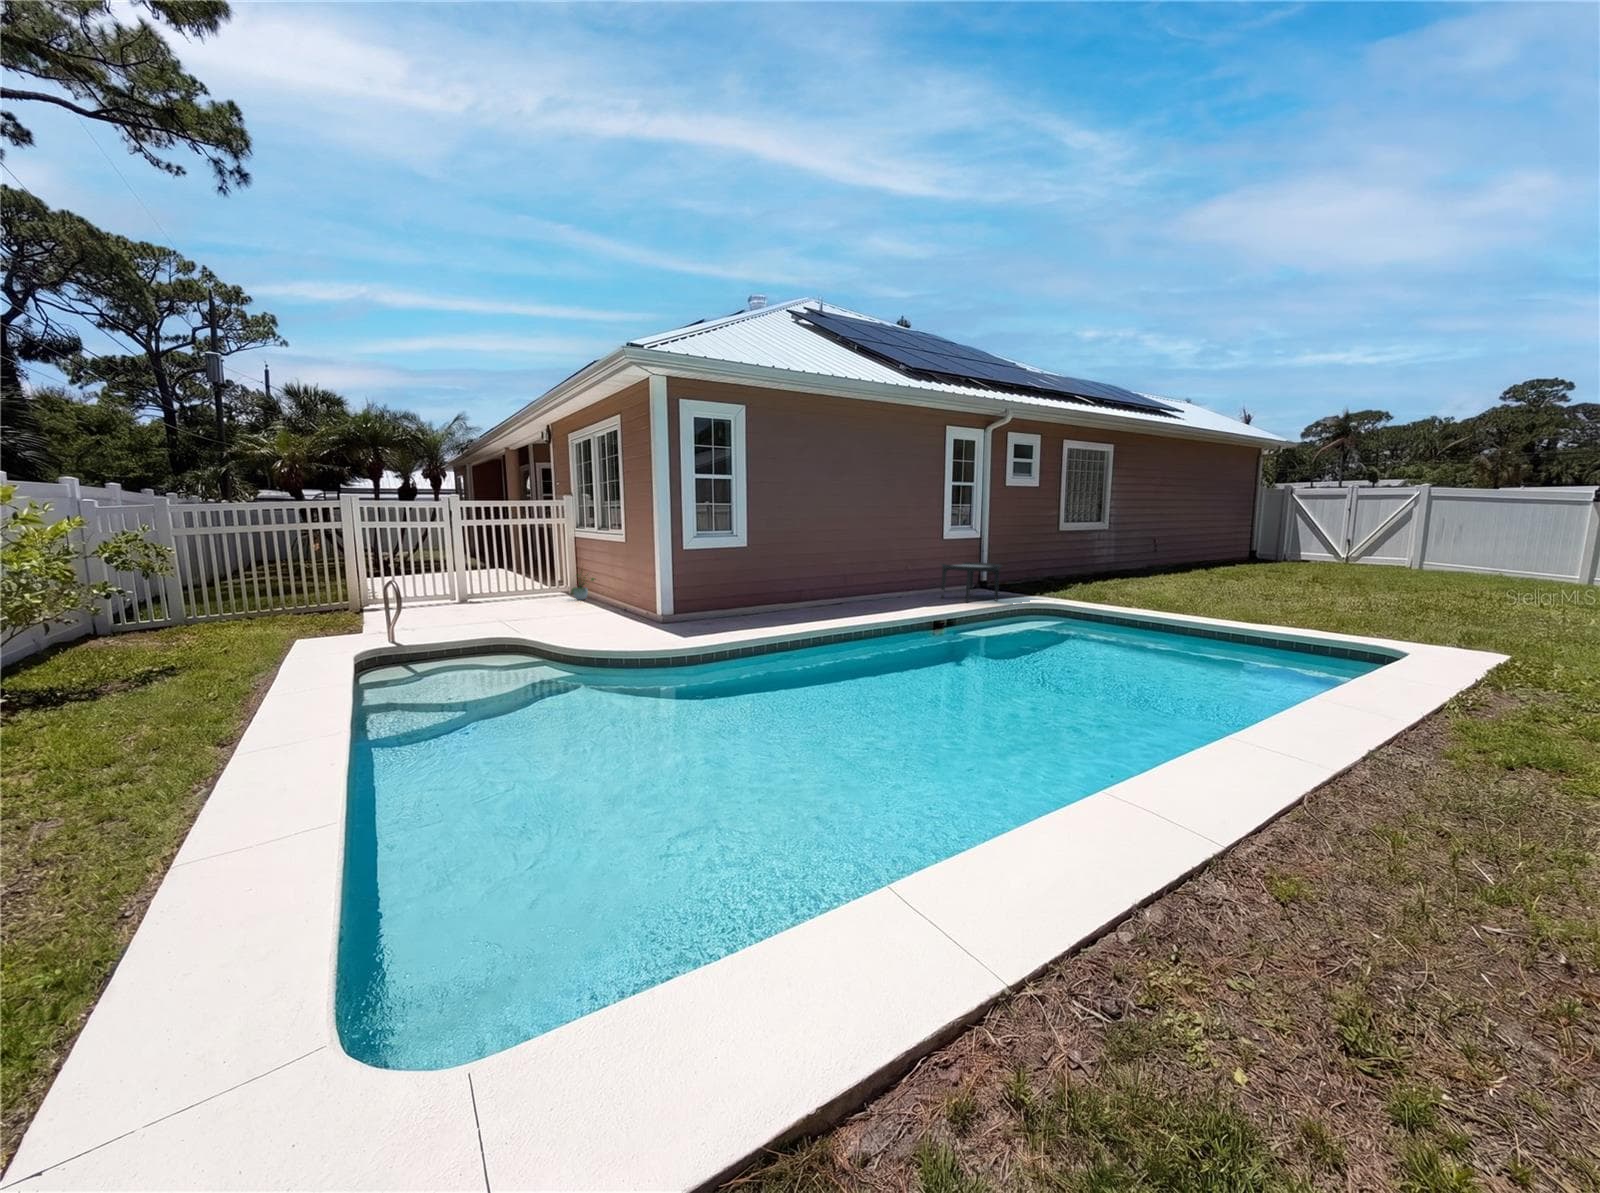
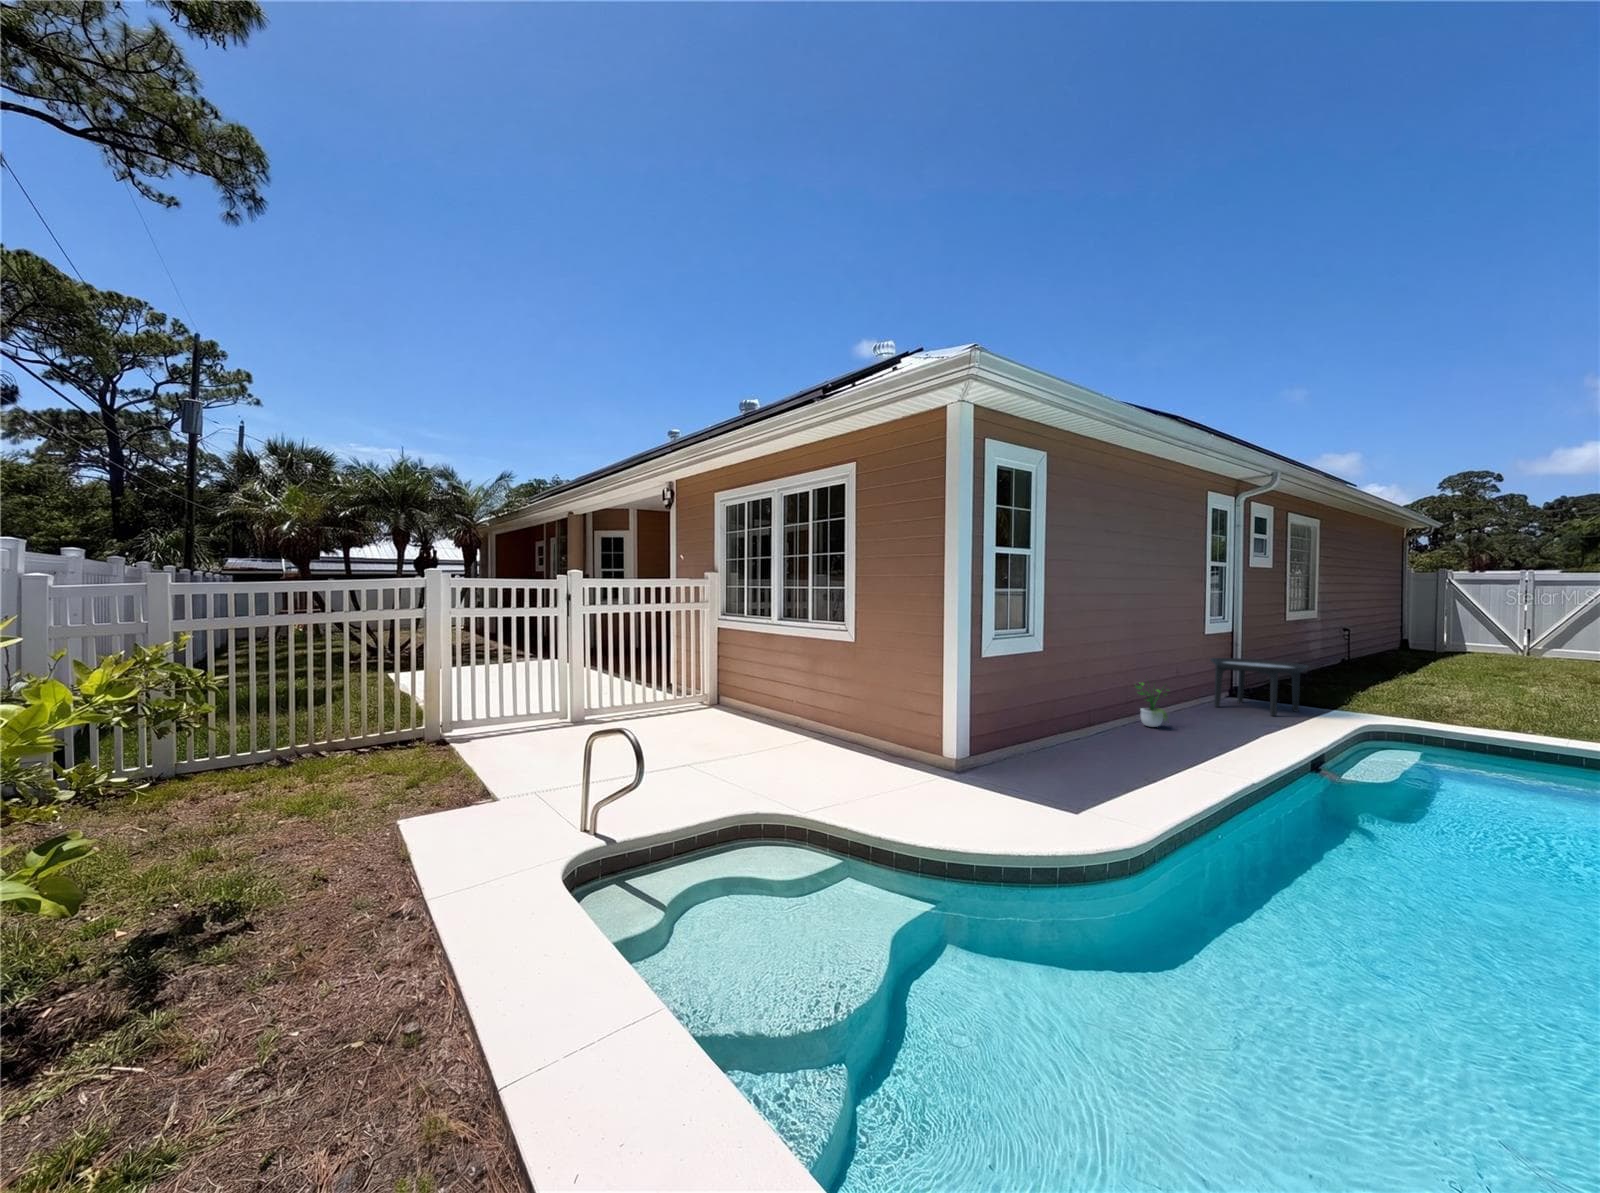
potted plant: present [571,574,594,600] -> present [1136,683,1168,727]

